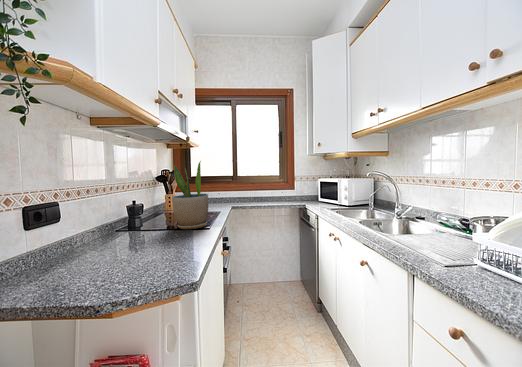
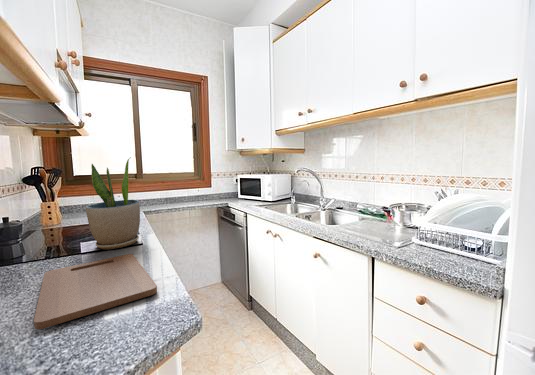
cutting board: none [108,233,192,266] -> present [34,254,157,329]

